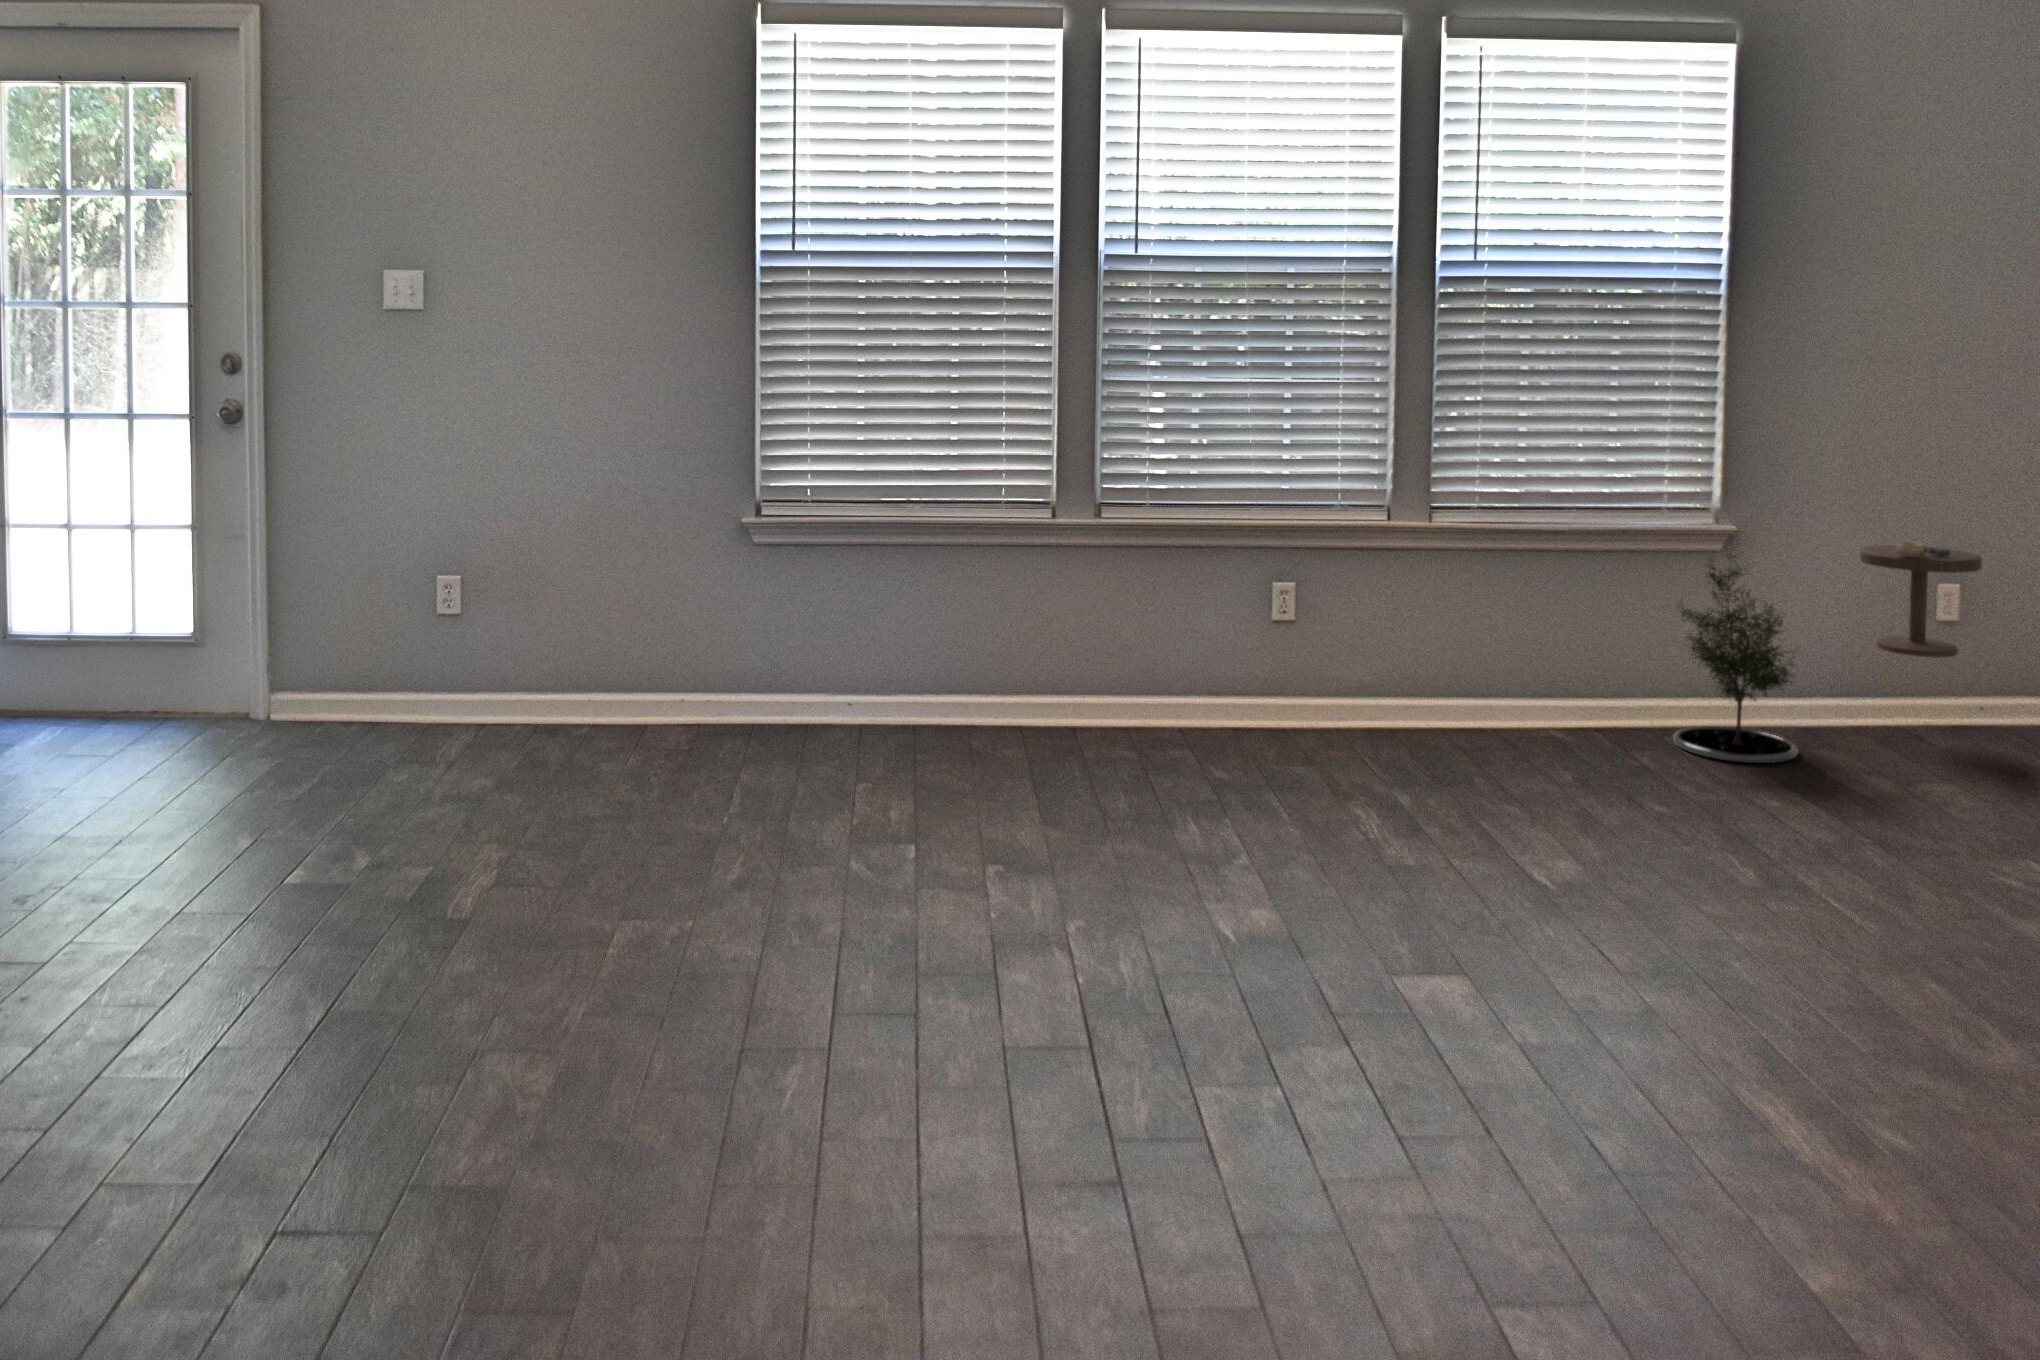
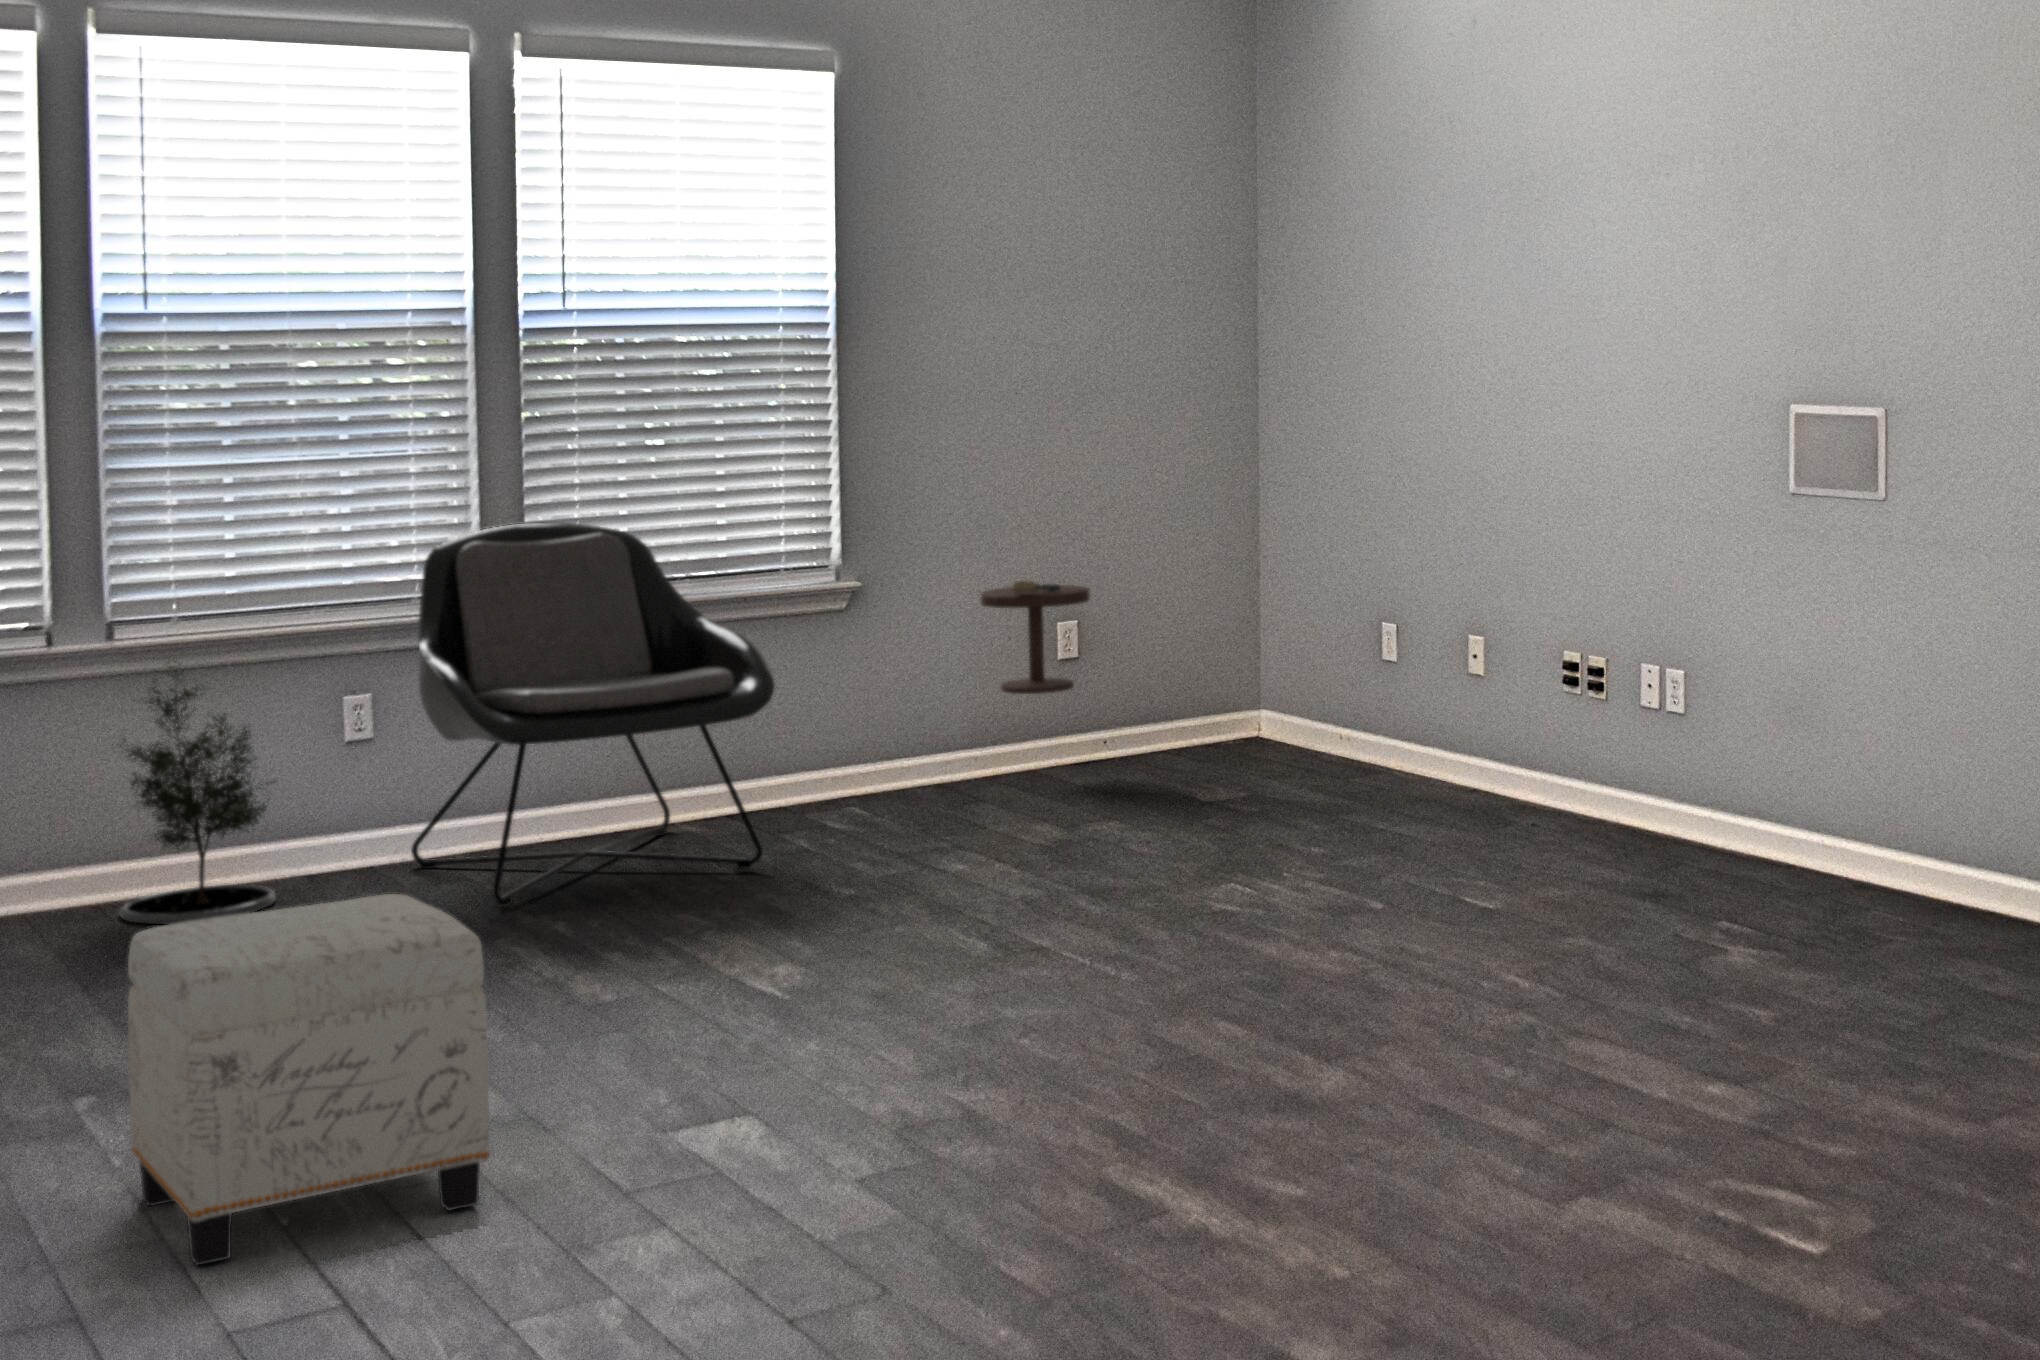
lounge chair: none [1322,449,1653,802] -> present [411,523,775,907]
potted tree: present [1673,547,1798,763] -> present [113,662,276,924]
ottoman: none [959,863,1294,1293] -> present [128,894,490,1265]

